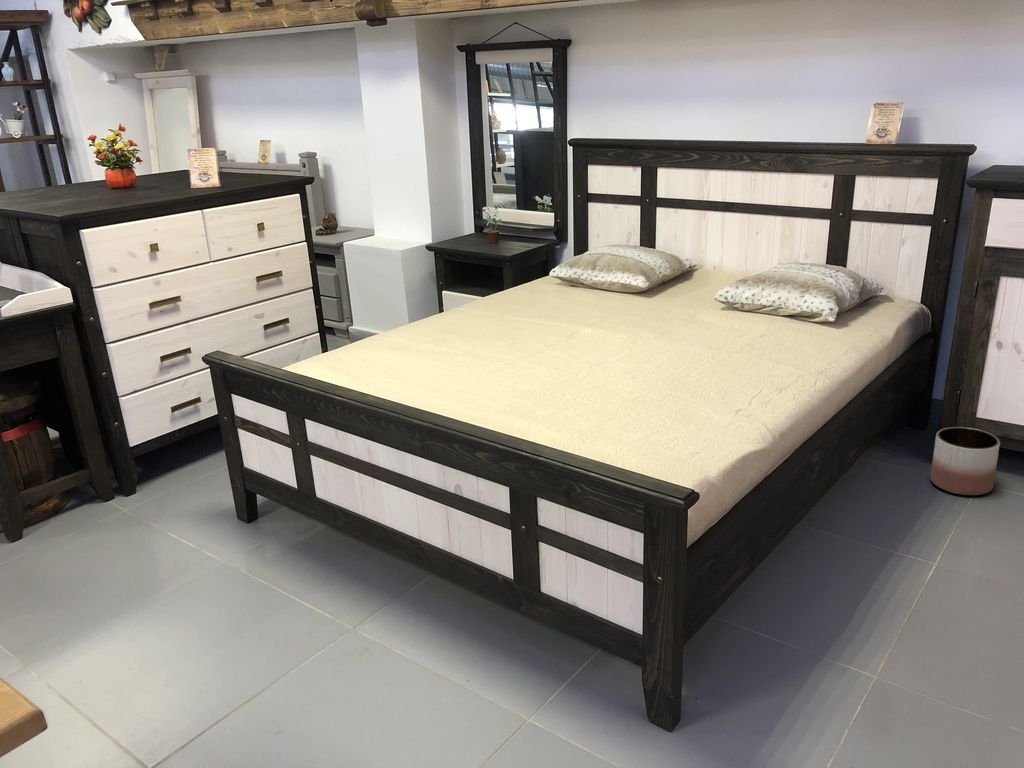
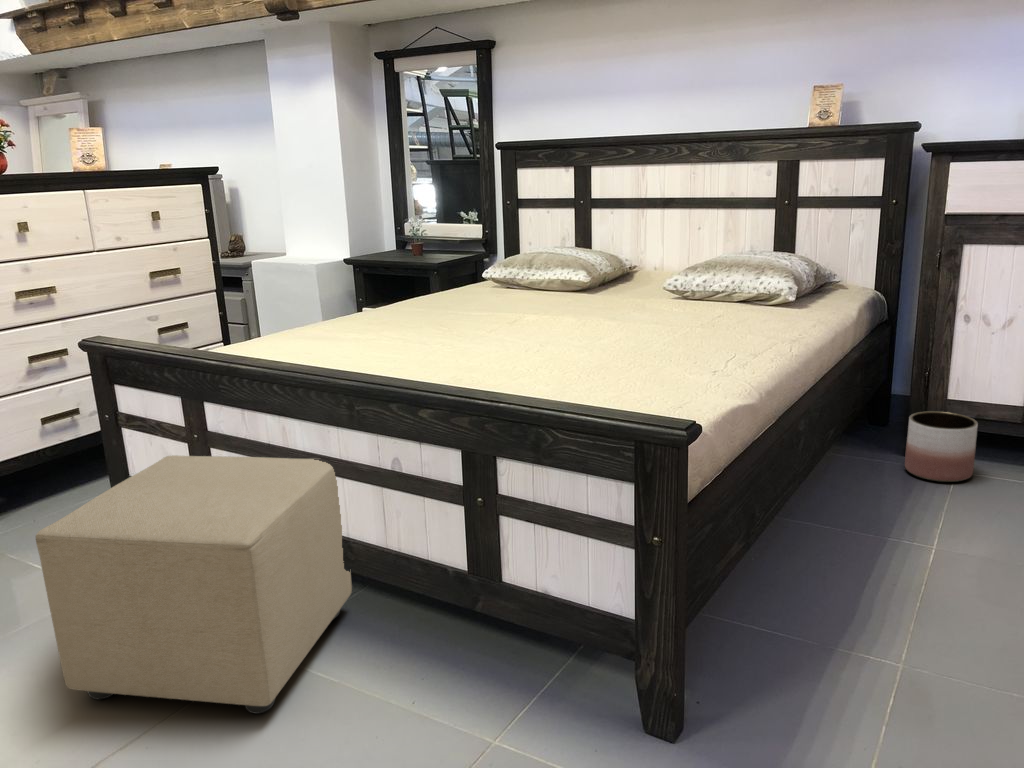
ottoman: none [185,464,423,678] -> present [36,455,352,714]

